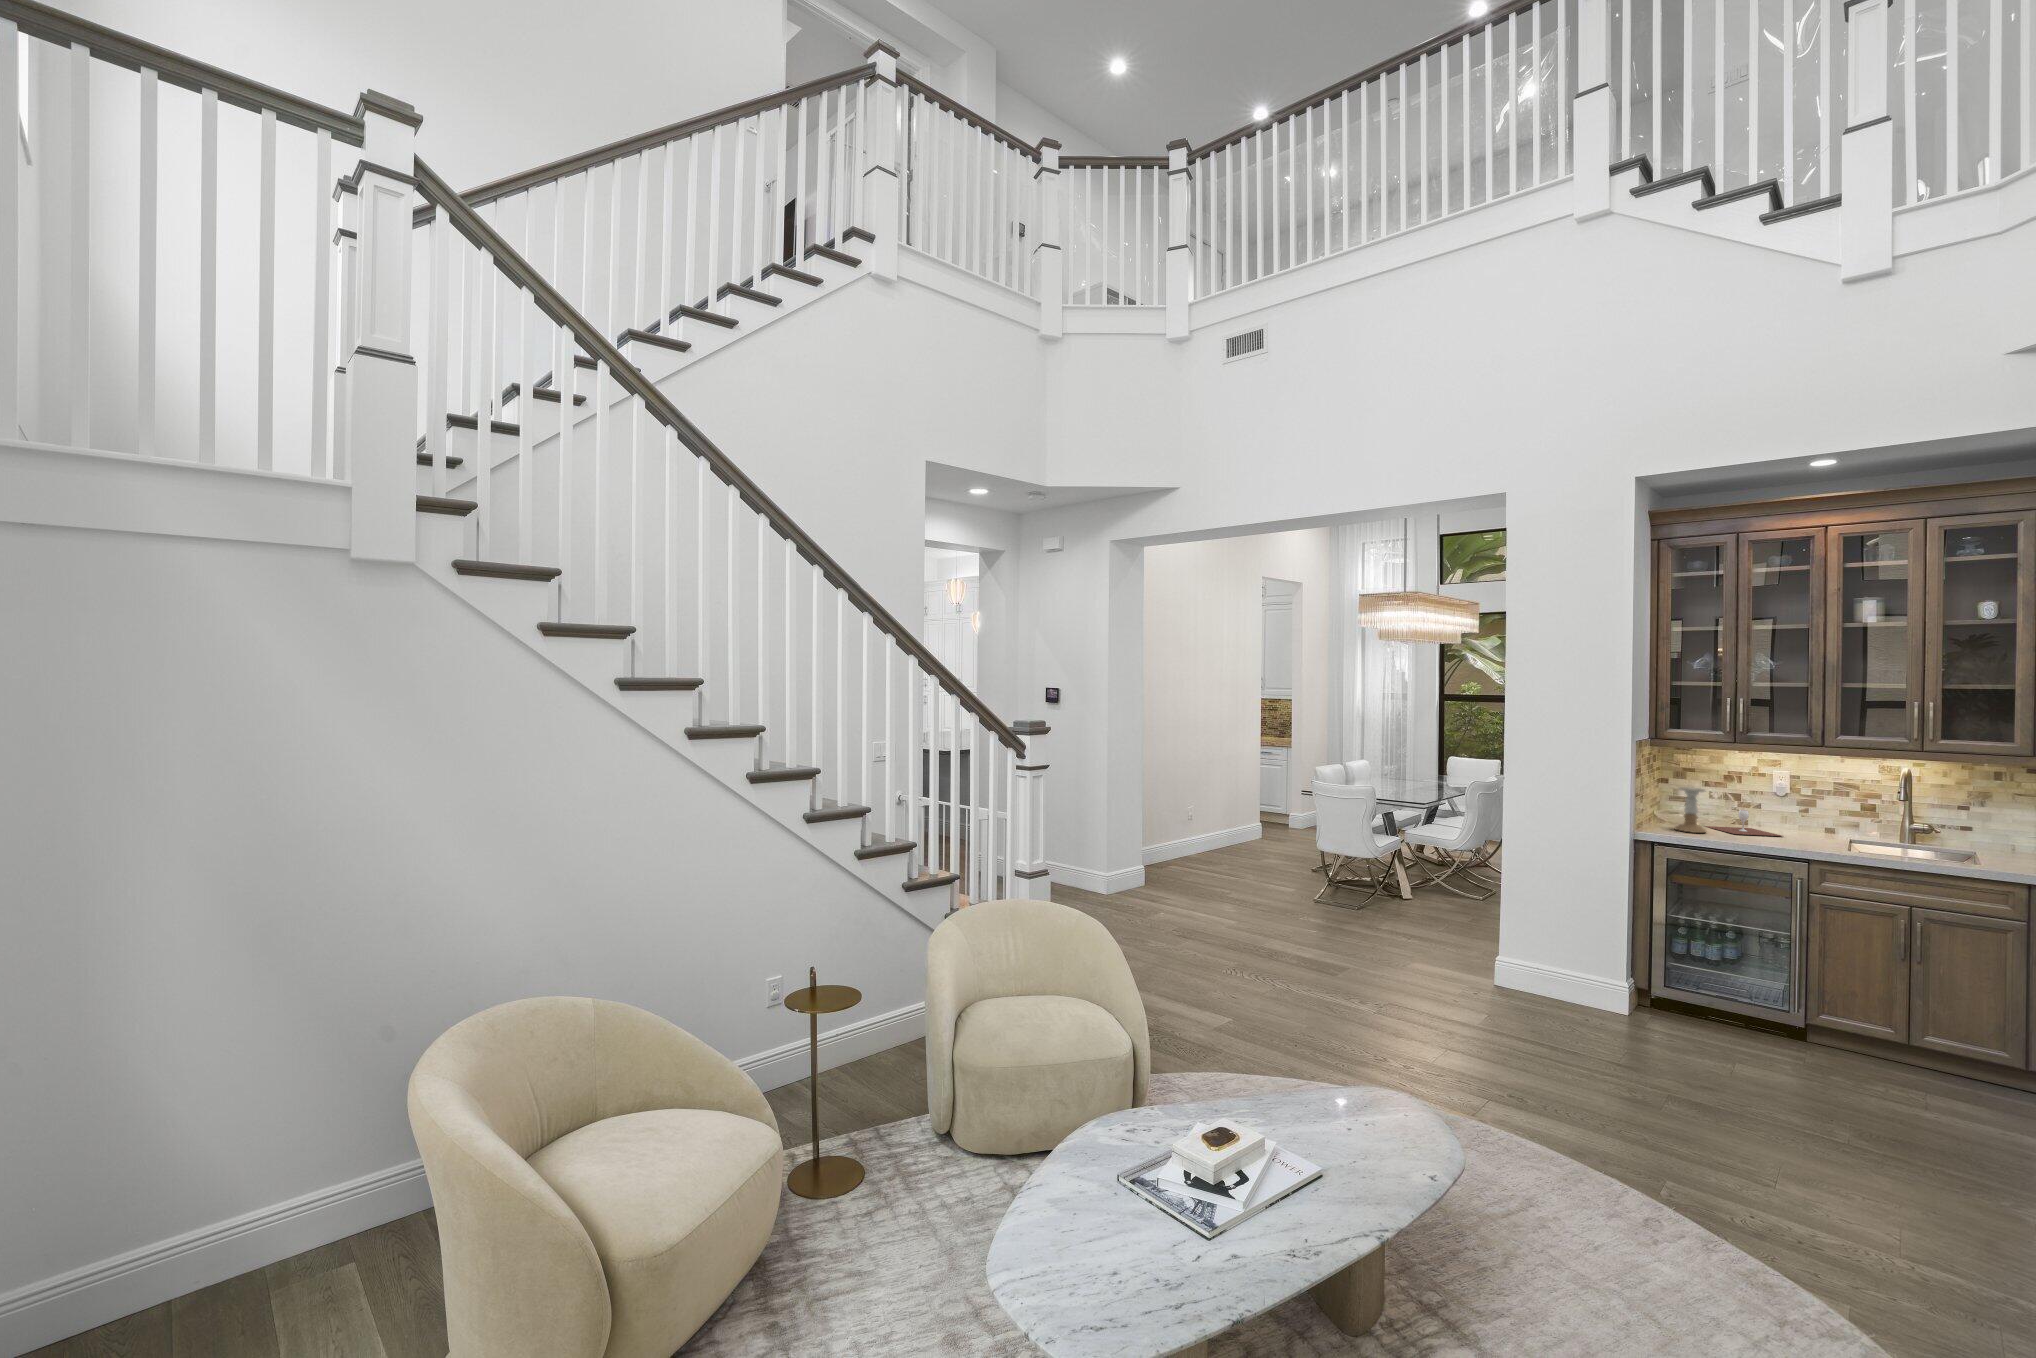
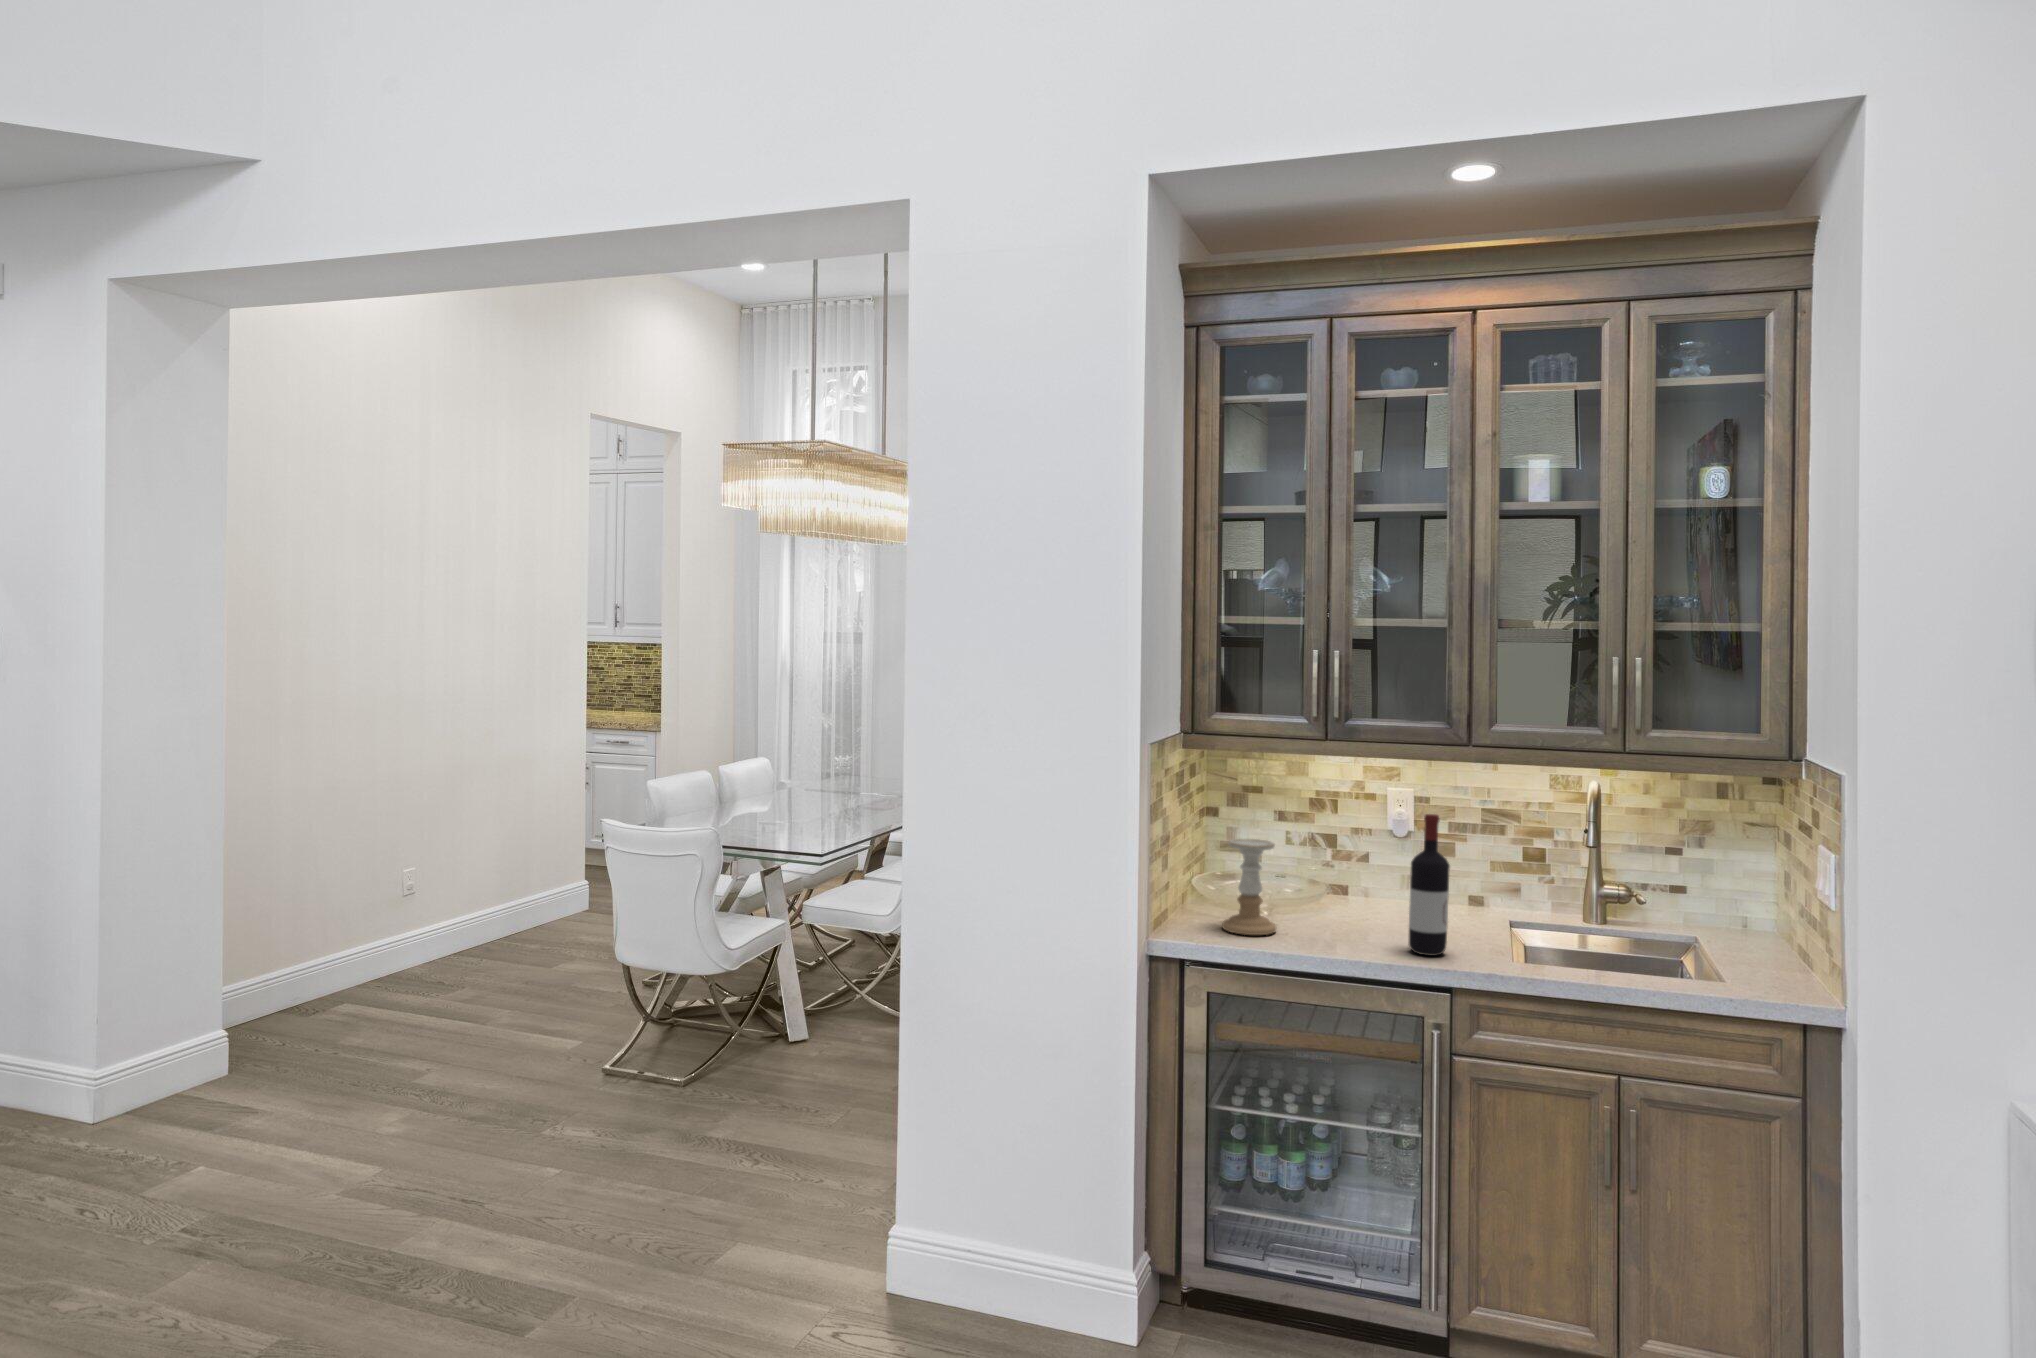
wine bottle: none [1787,778,1812,847] -> present [1409,814,1450,956]
wine glass: present [1706,810,1781,836] -> none [1275,875,1406,930]

